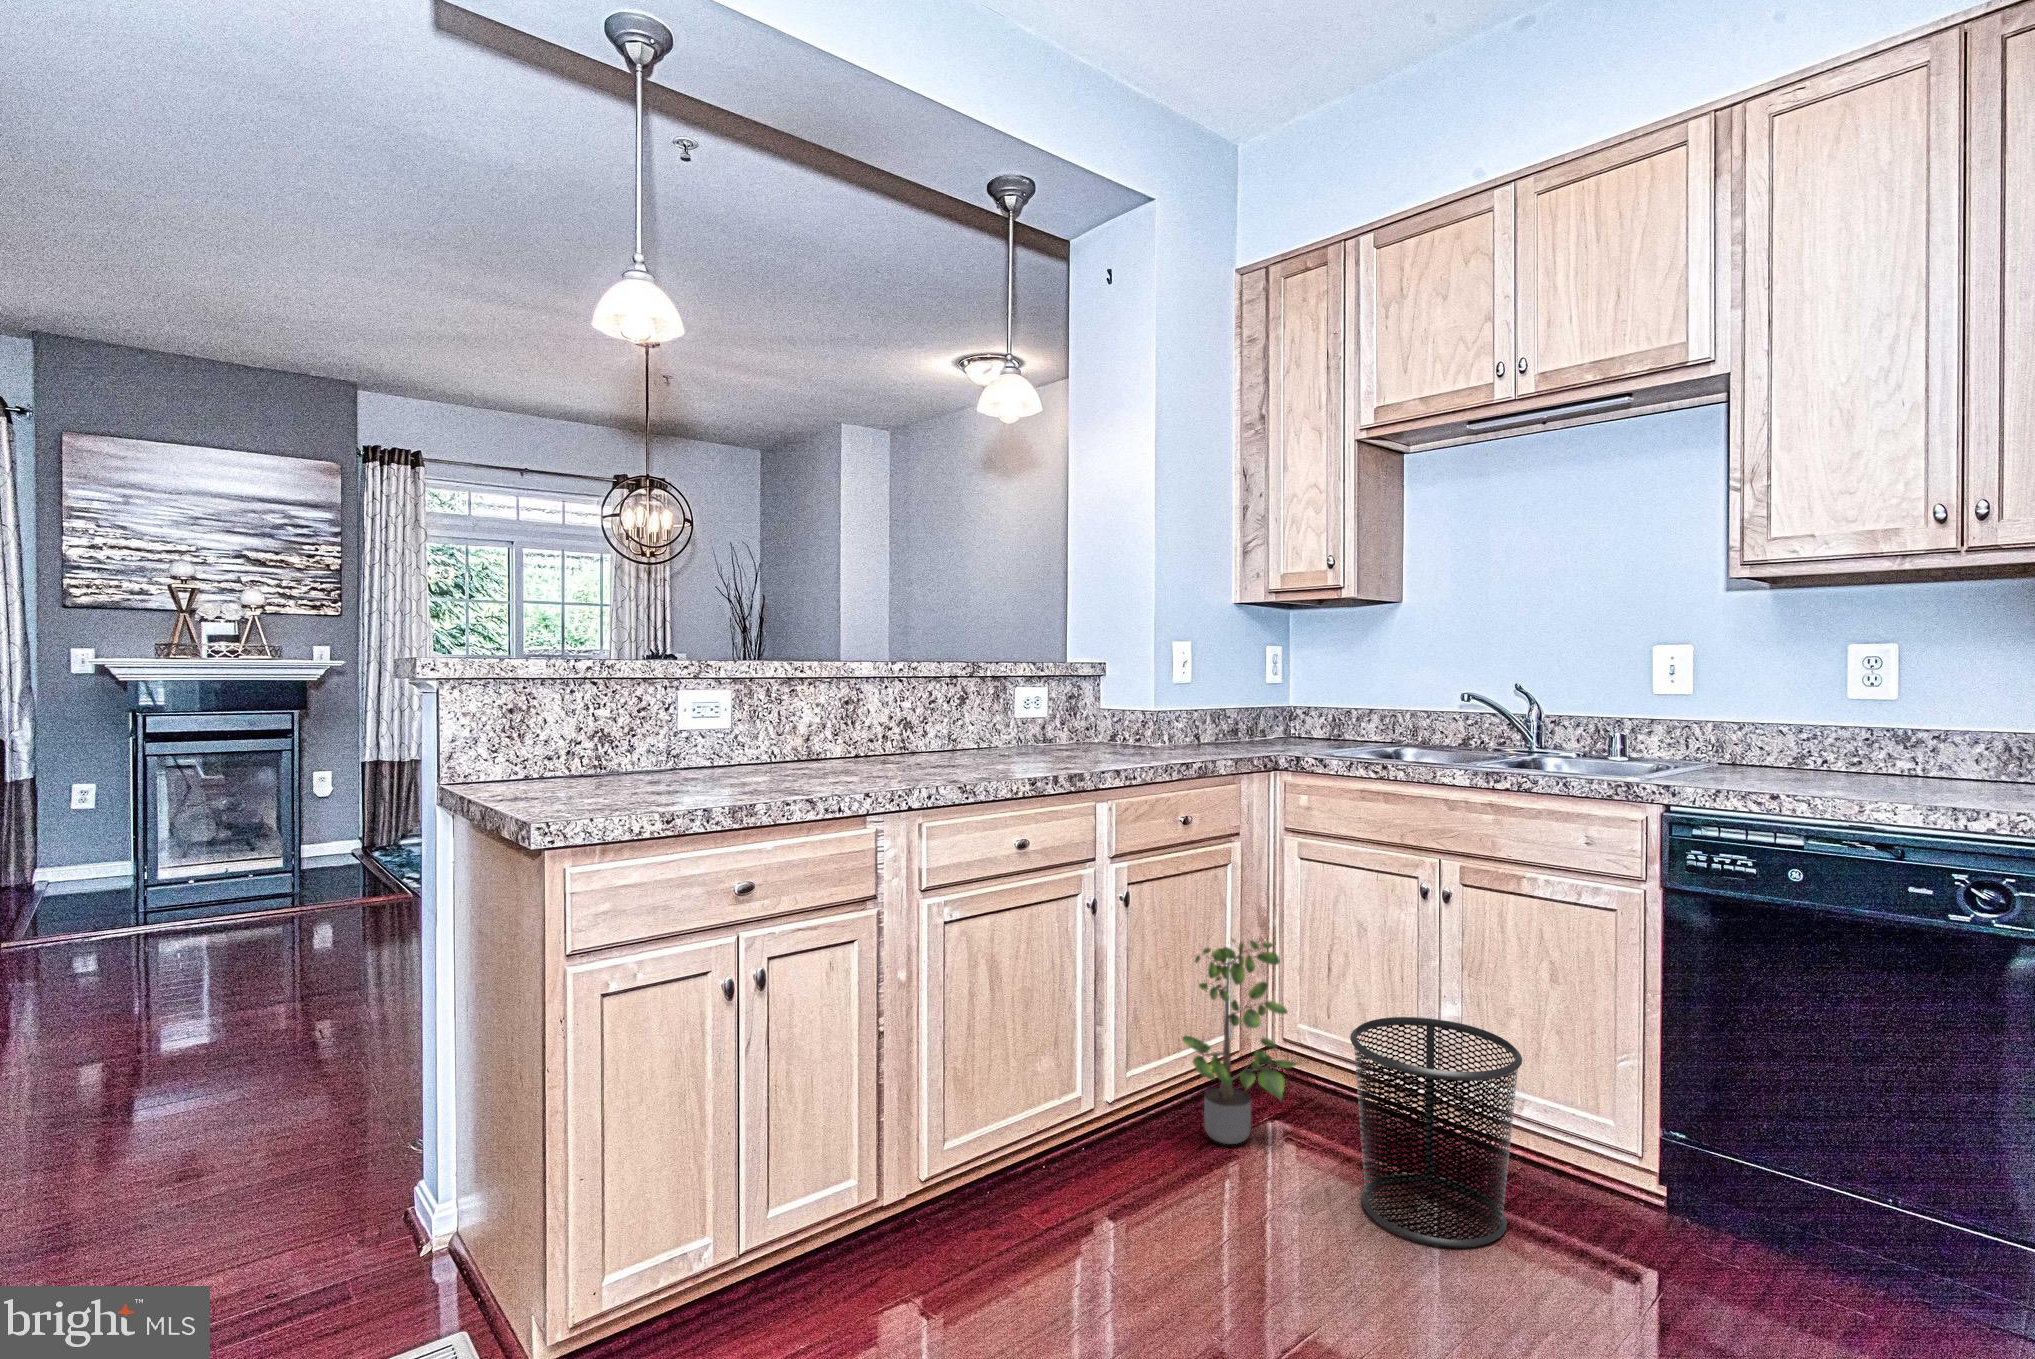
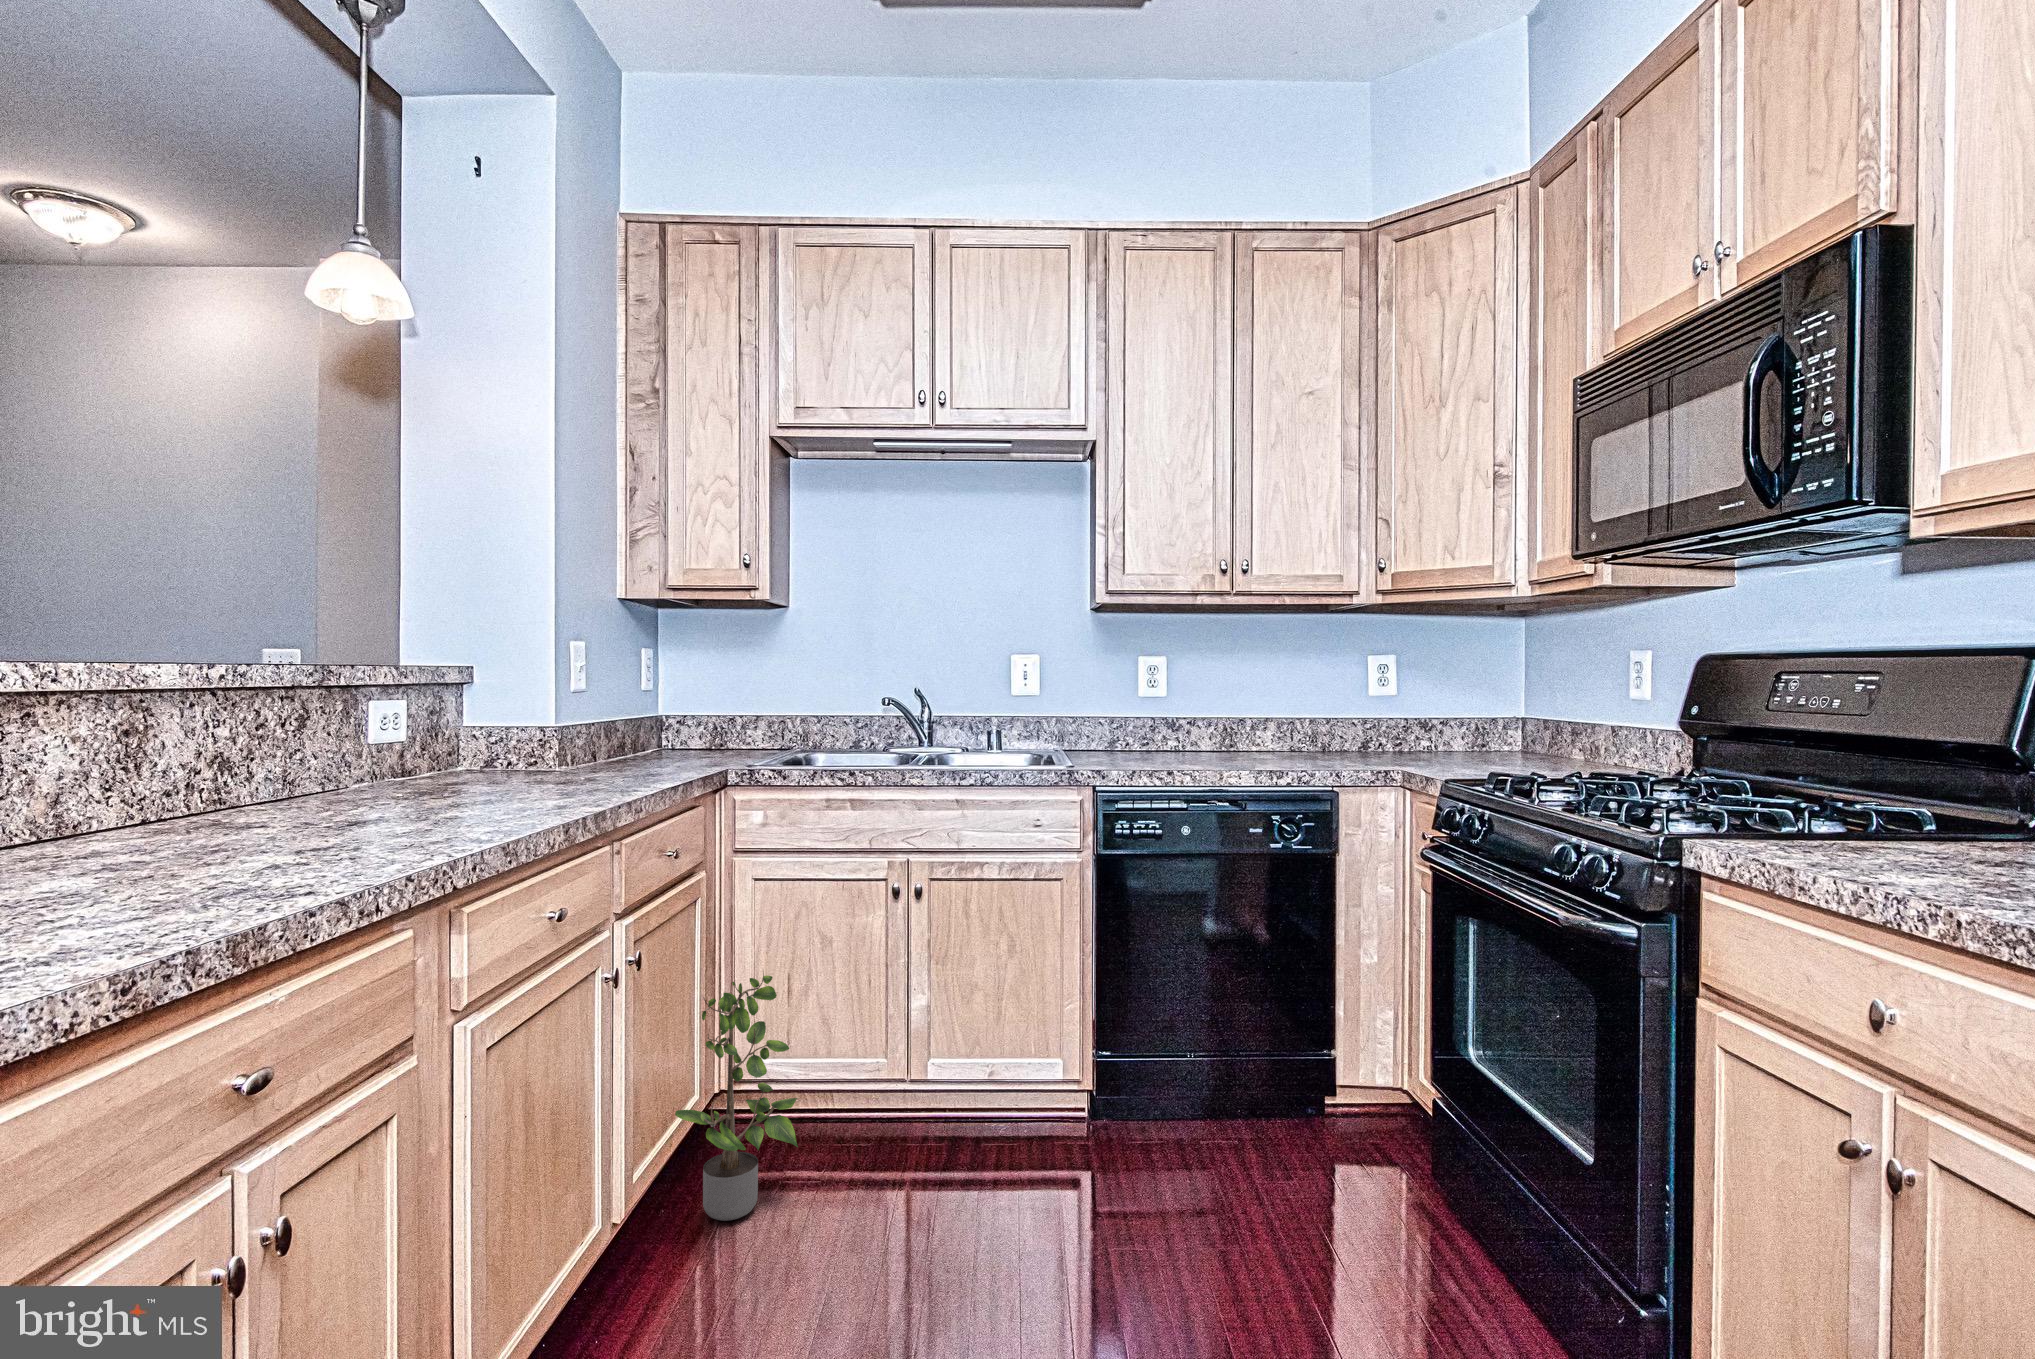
waste bin: present [1350,1017,1522,1248] -> none [891,1008,1045,1231]

